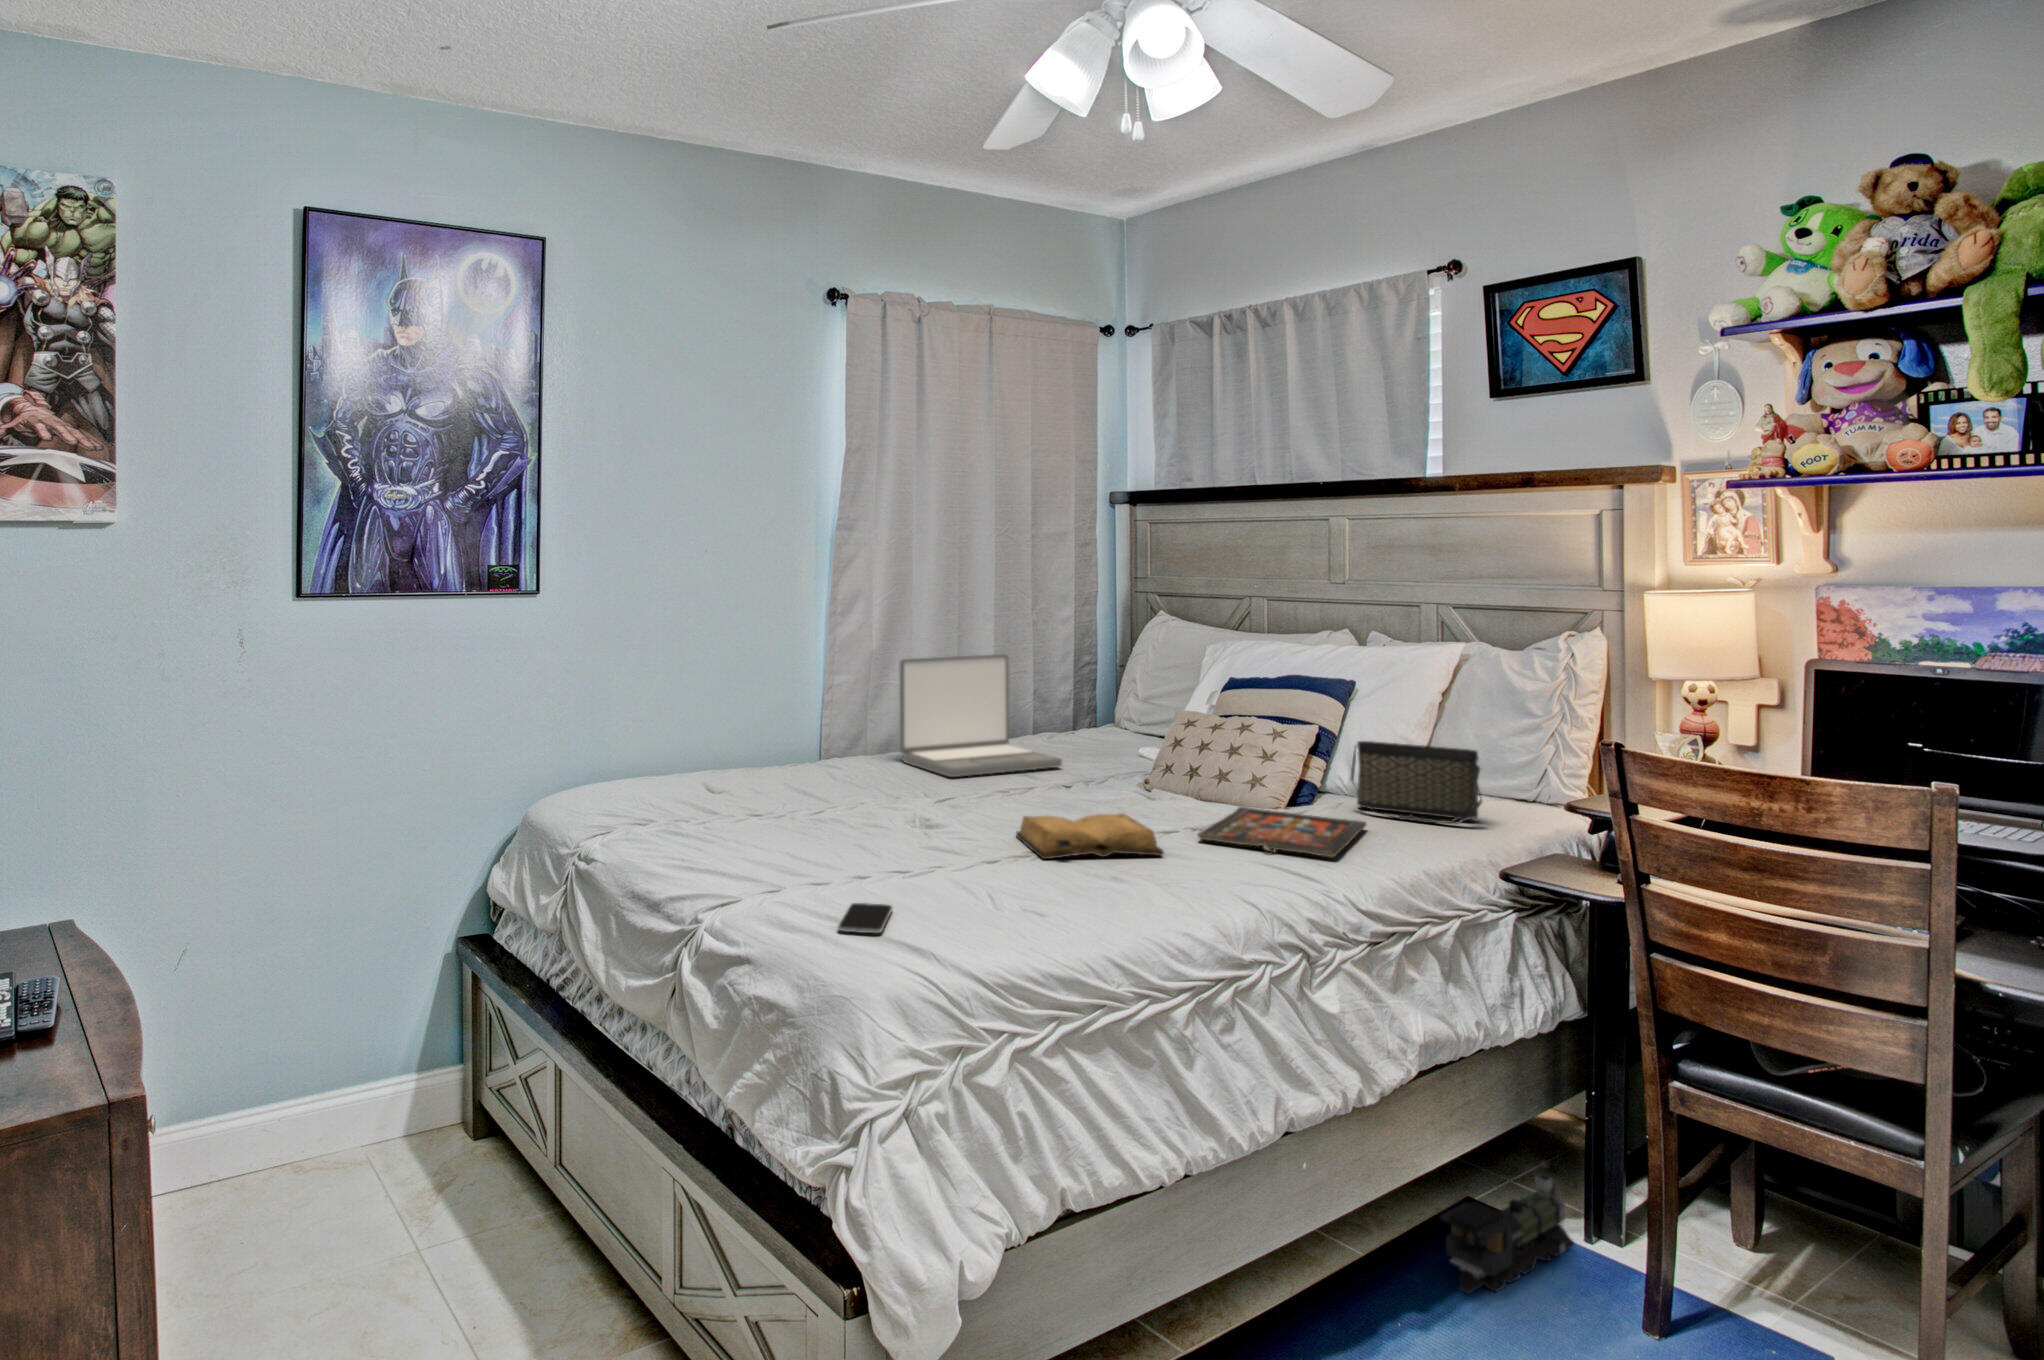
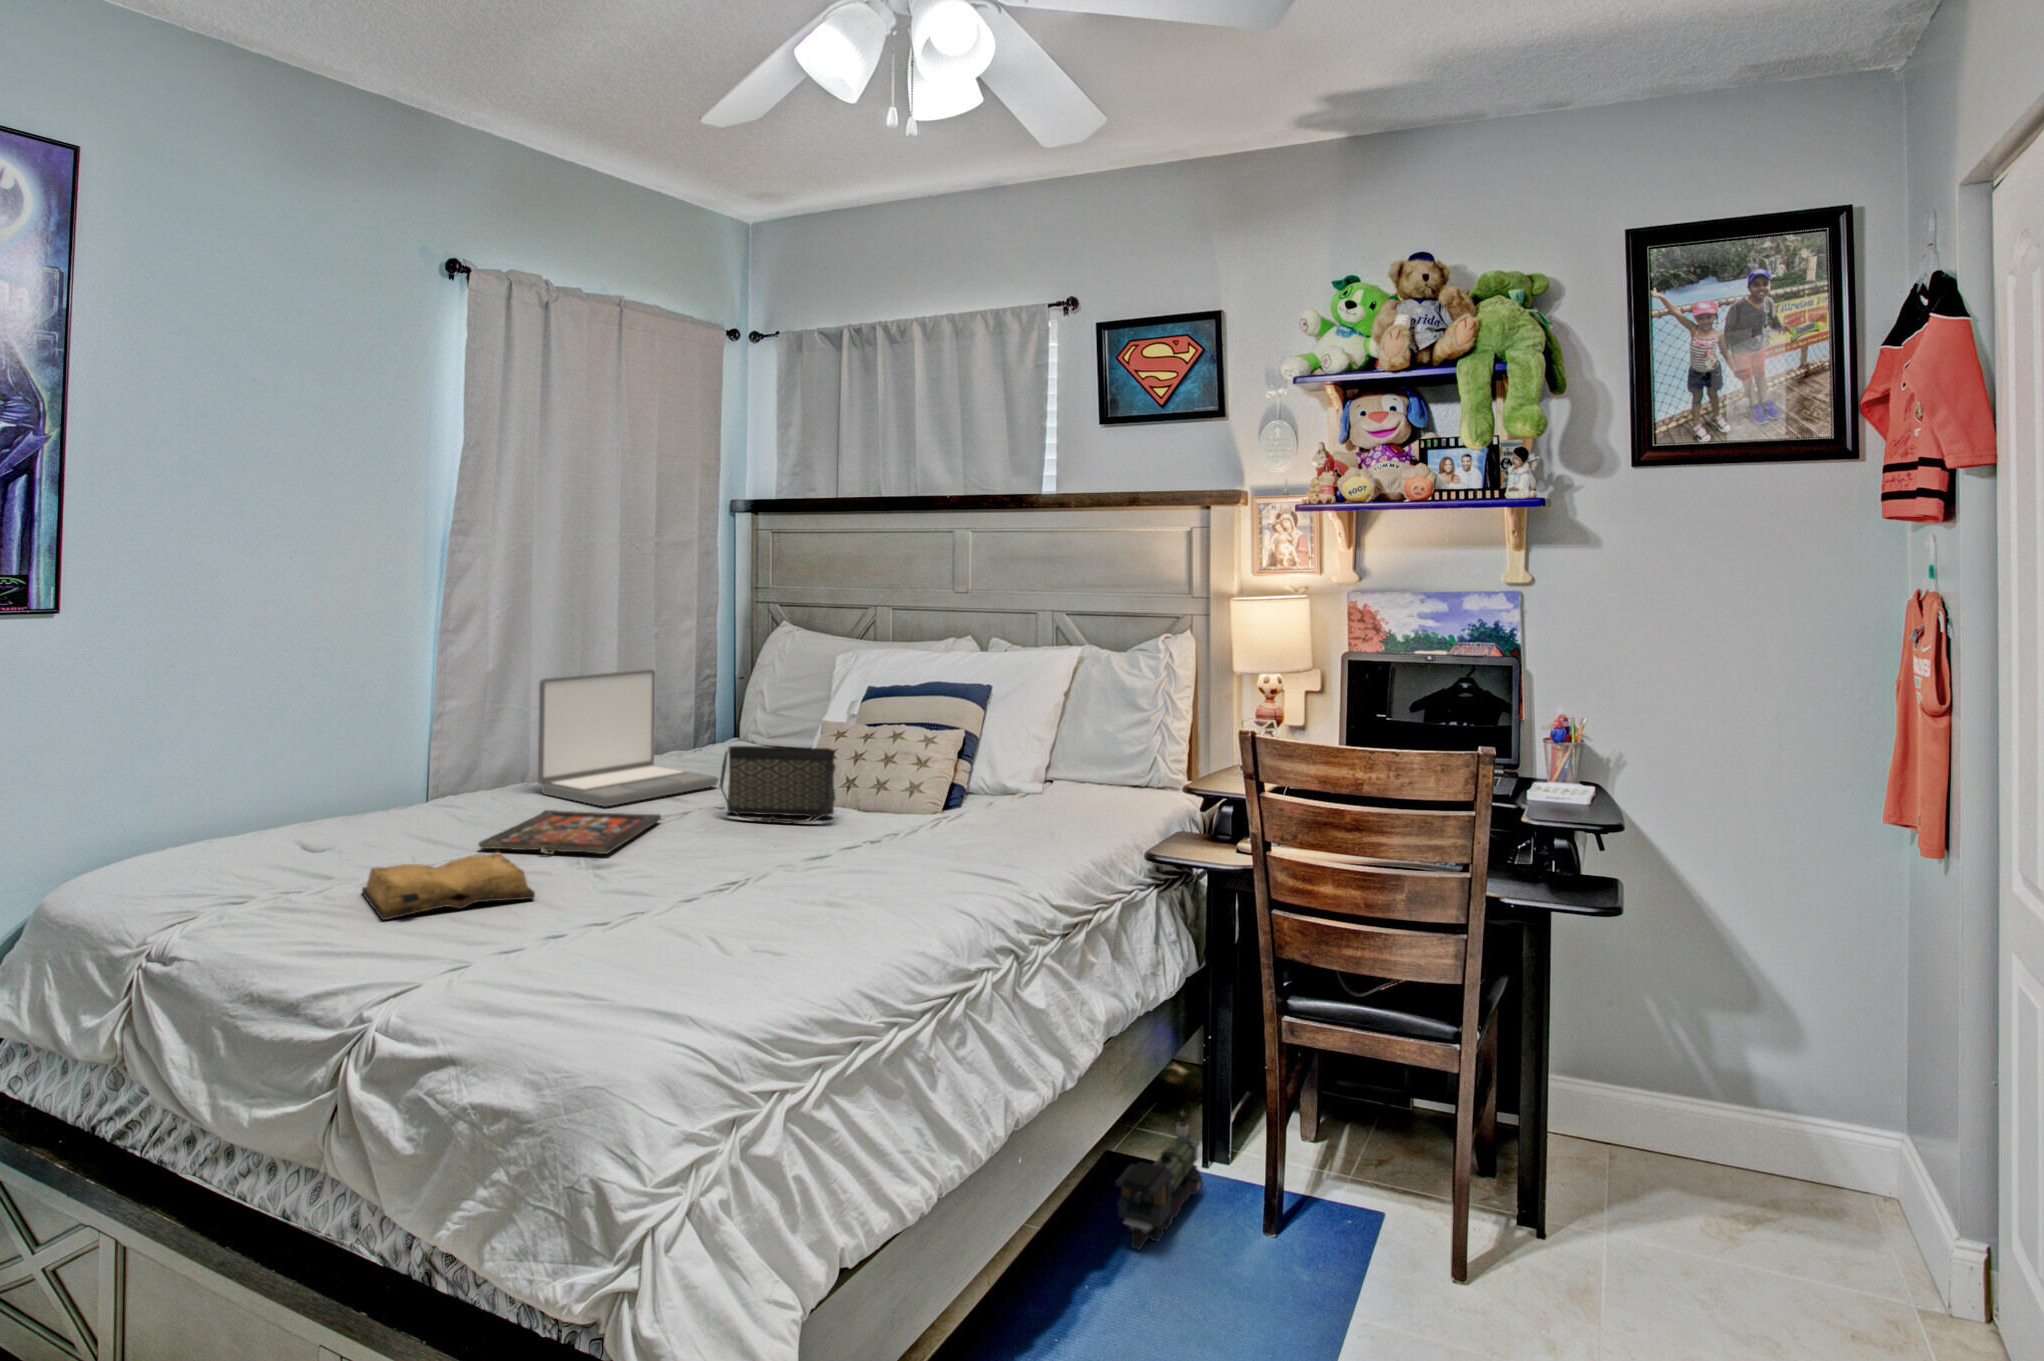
handbag: present [1351,741,1482,824] -> present [719,746,835,824]
board game: present [1198,807,1366,858] -> present [479,810,661,854]
diary: present [1016,813,1164,859] -> present [362,853,535,920]
smartphone: present [838,903,892,933] -> none [565,966,621,1007]

